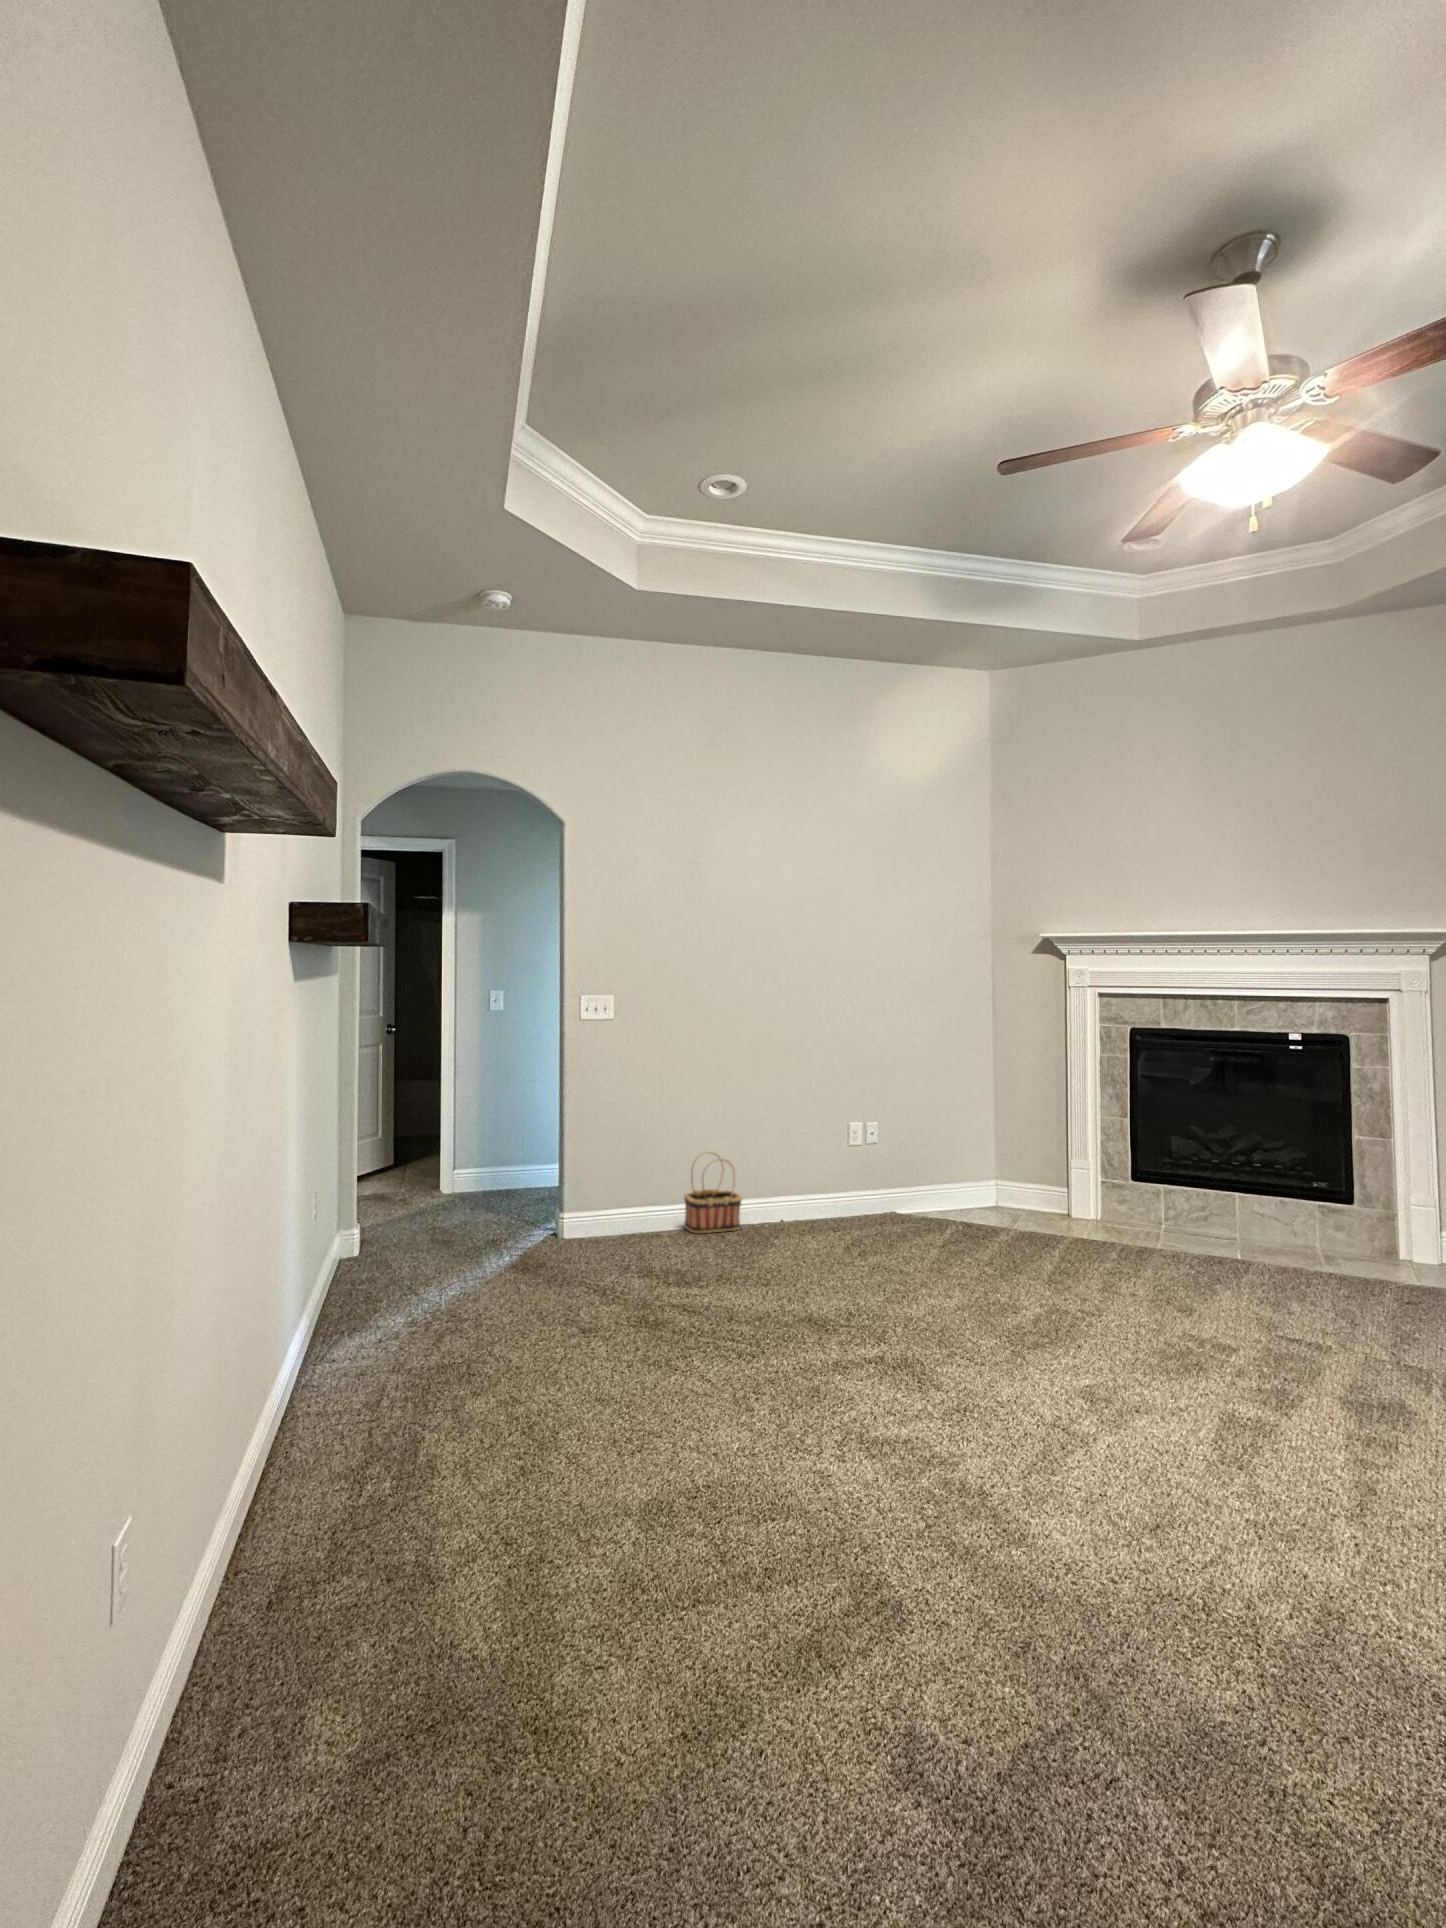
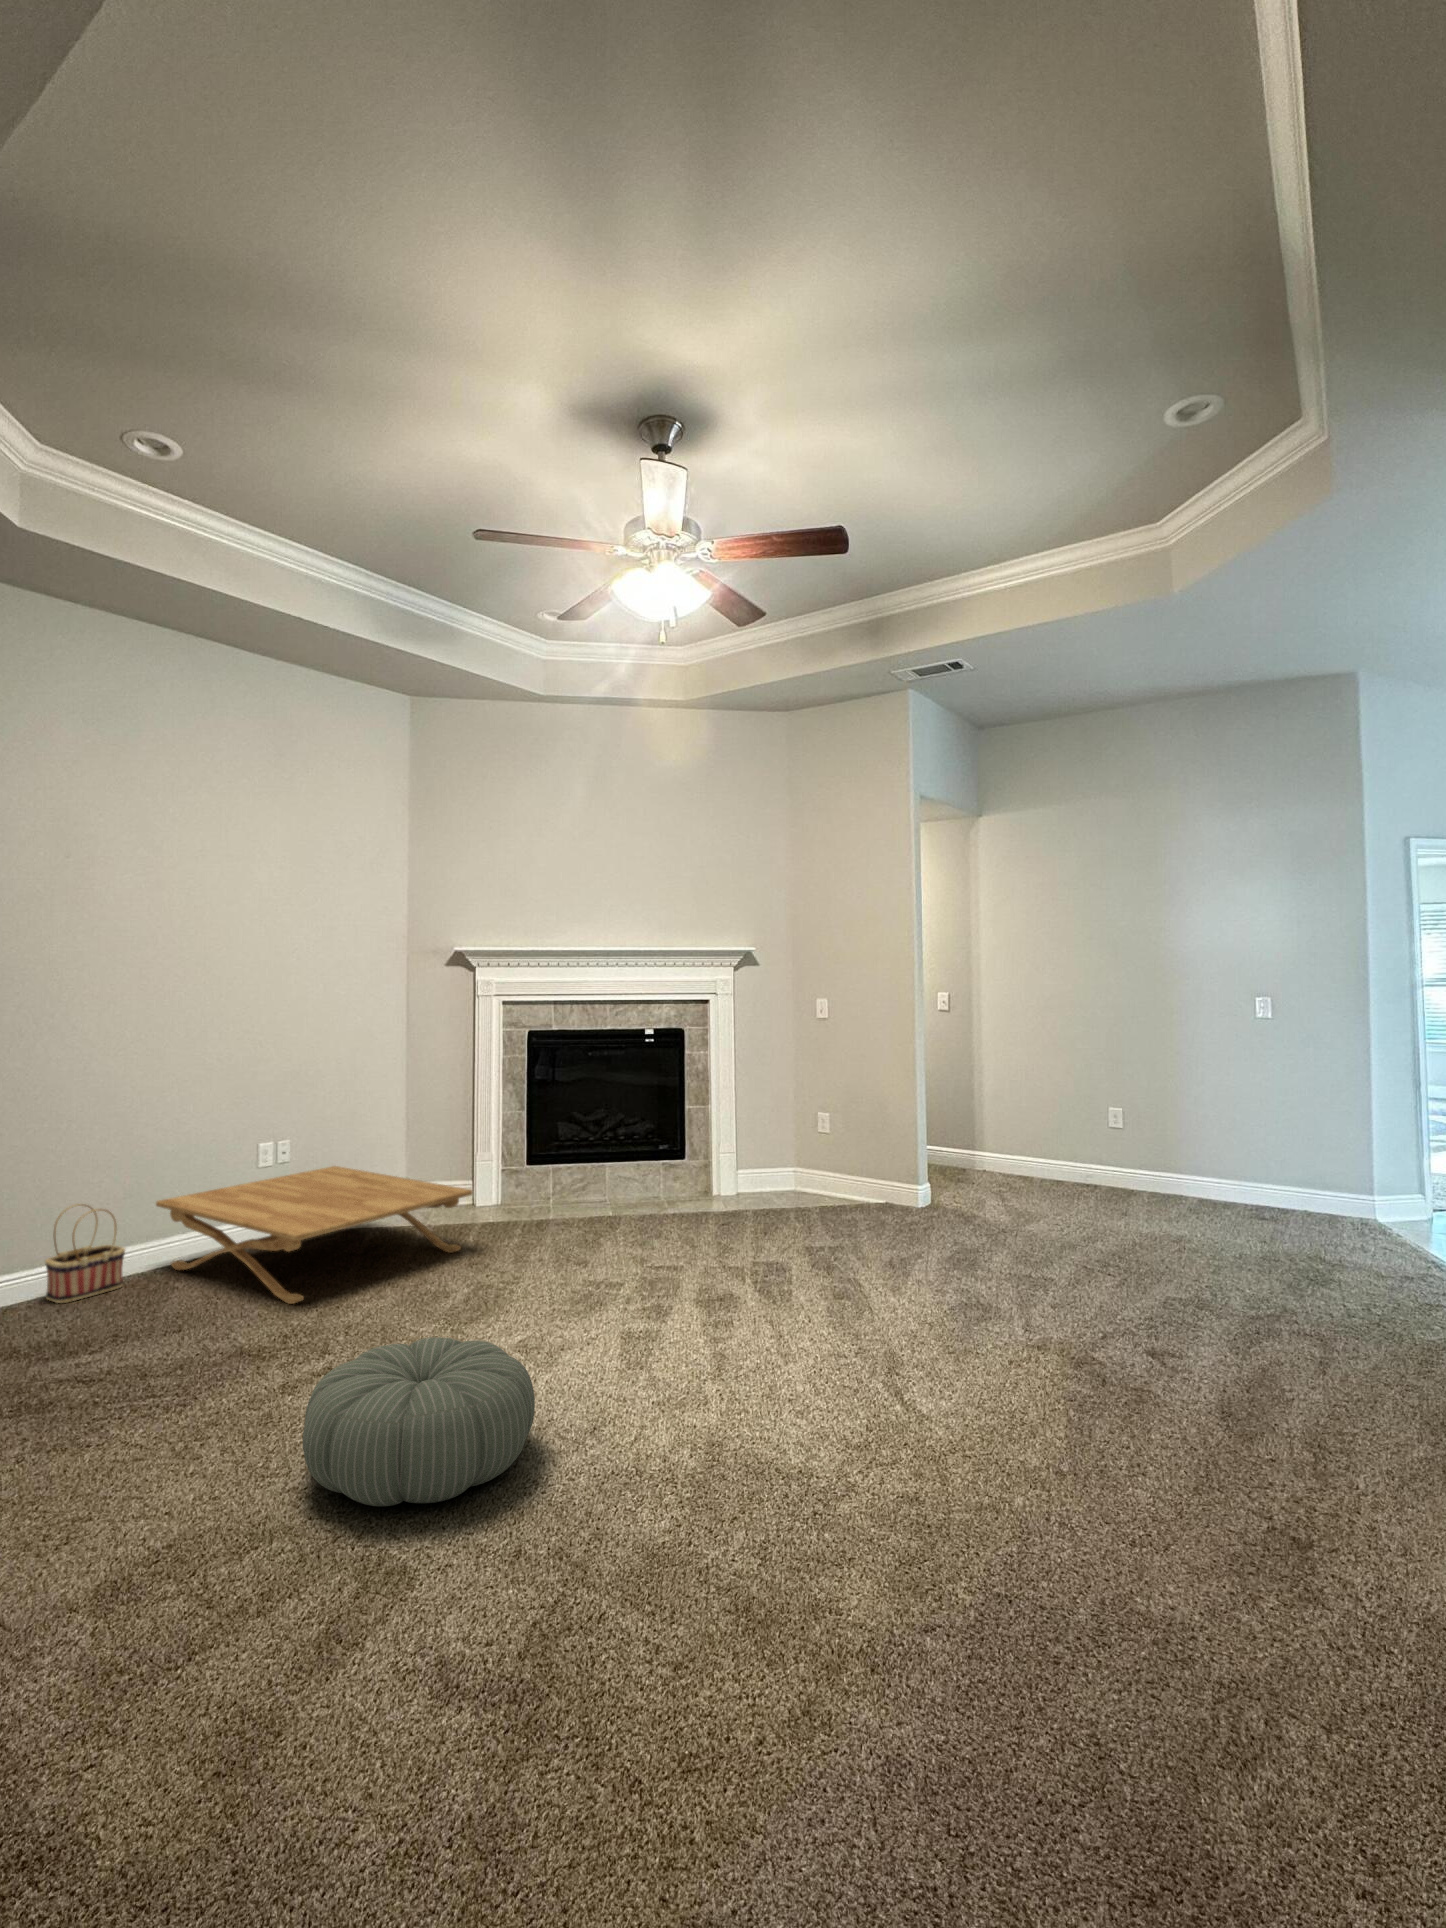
coffee table: none [769,1154,1058,1281] -> present [156,1166,473,1304]
pouf: none [829,1353,1077,1544] -> present [303,1337,535,1506]

